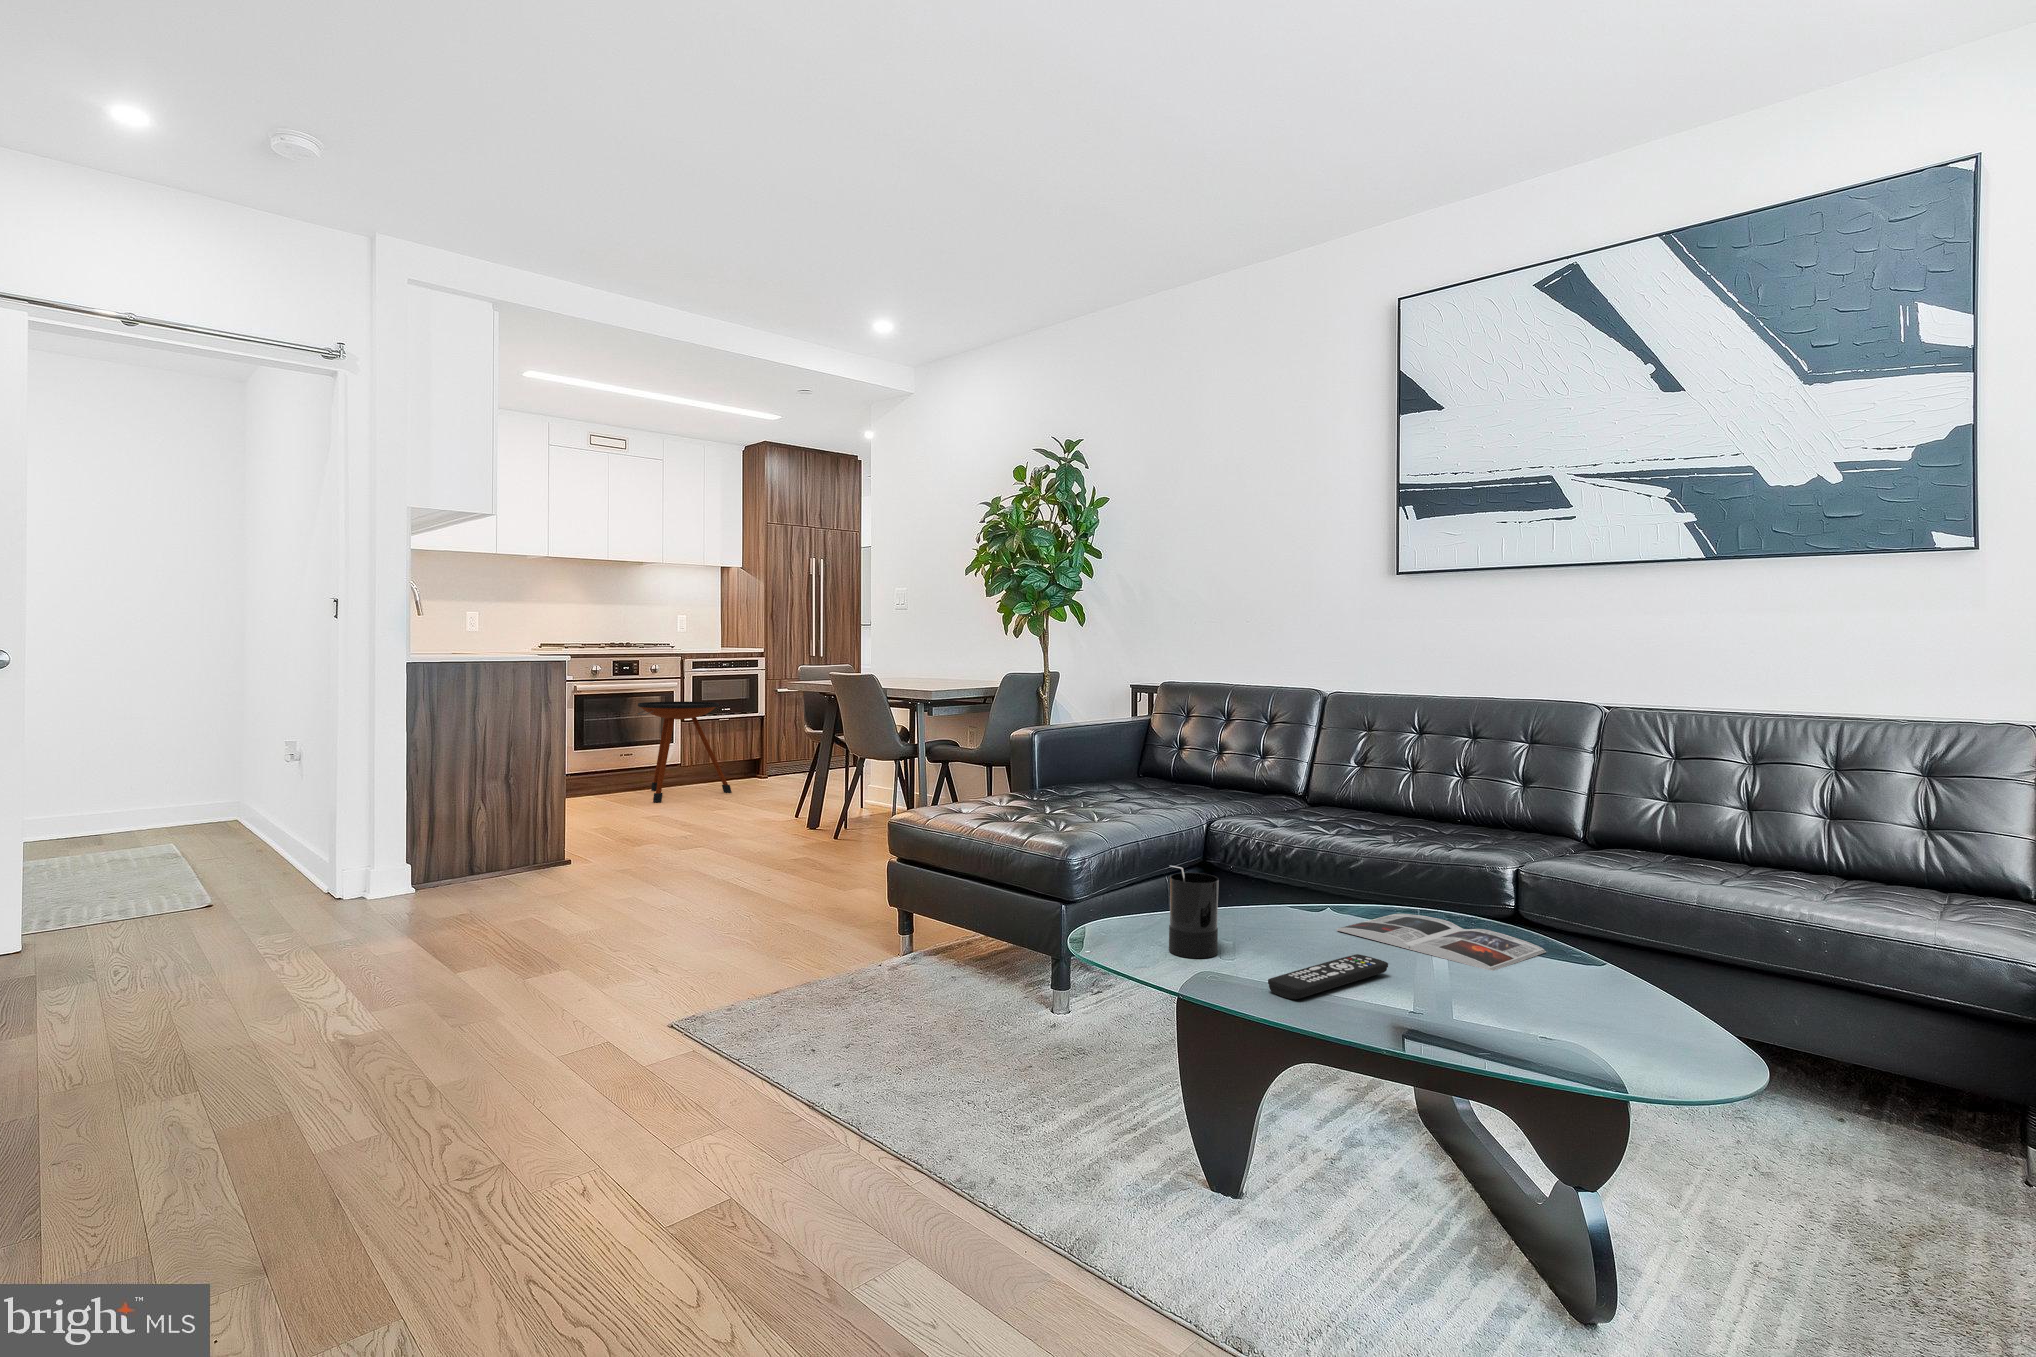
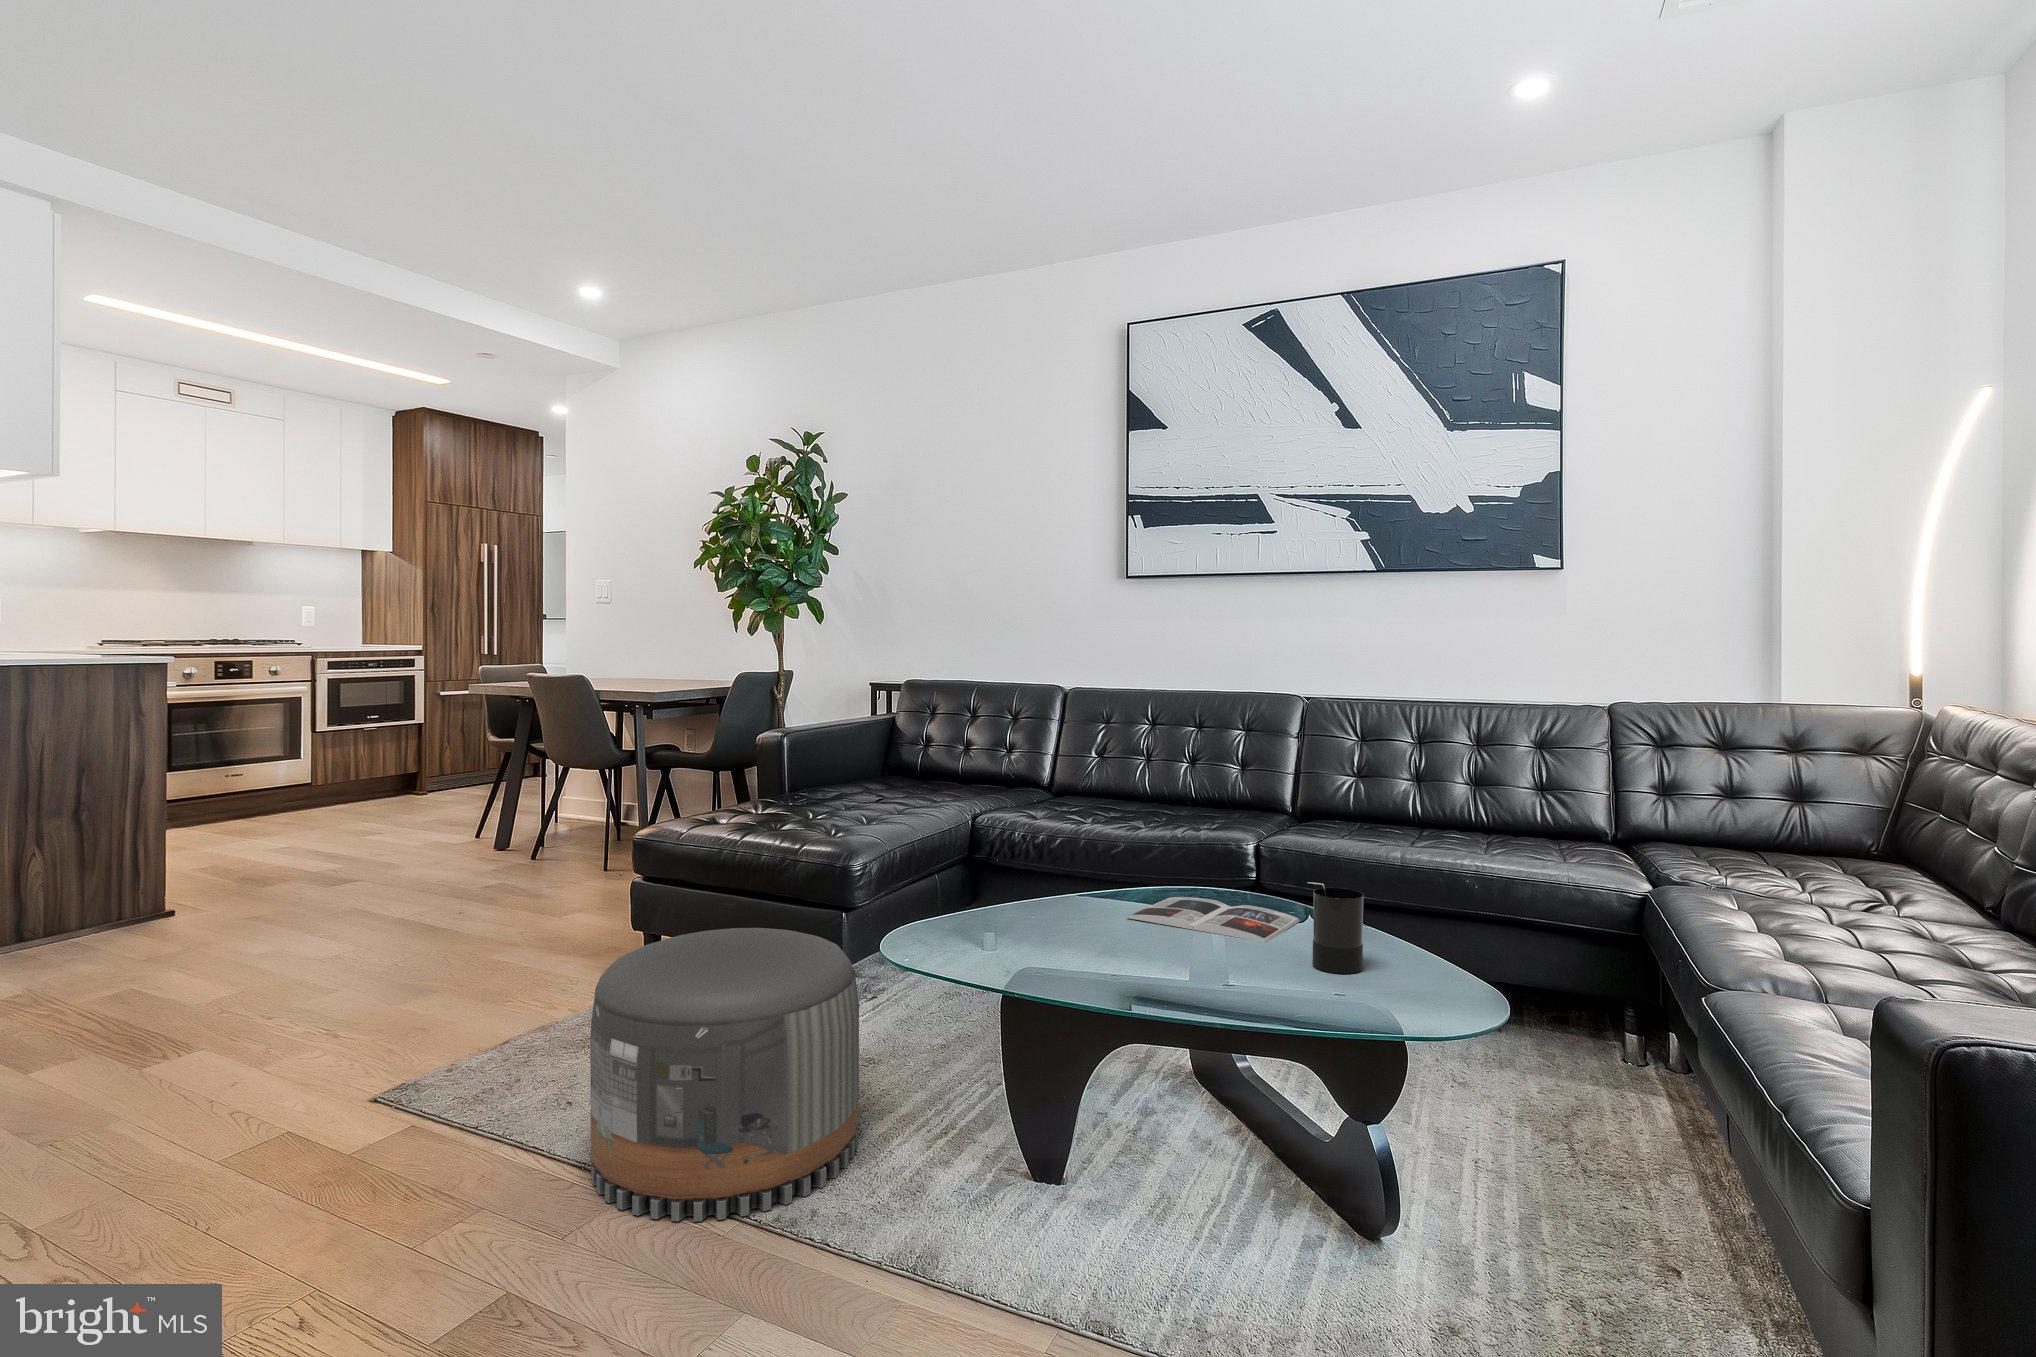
side table: present [638,702,732,802] -> none [253,709,384,832]
candle: present [1169,866,1219,958] -> present [1308,882,1364,974]
pouf: none [795,906,1045,1179] -> present [590,928,859,1221]
remote control: present [1268,954,1388,999] -> none [1095,939,1188,987]

